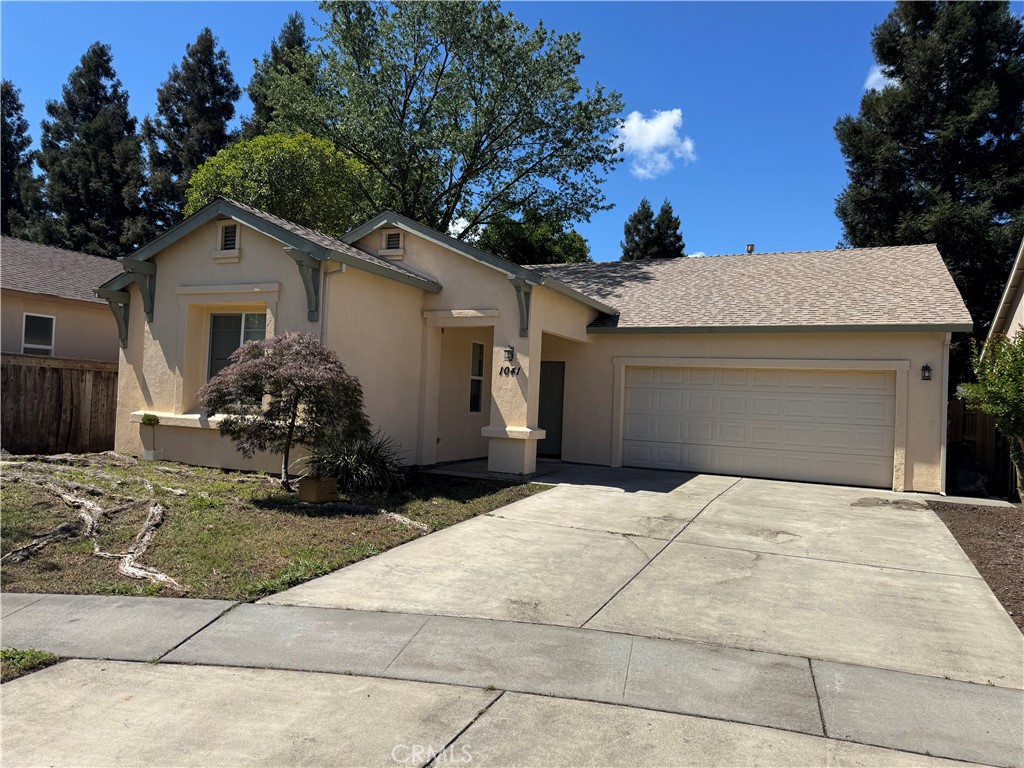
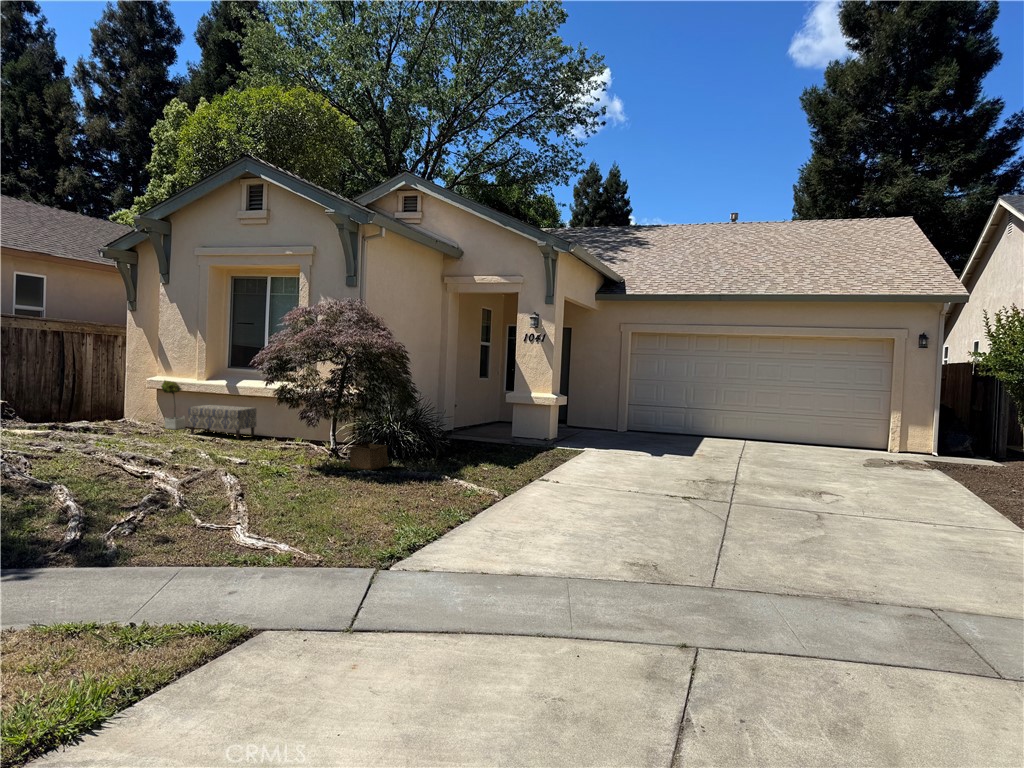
bench: none [161,437,226,471] -> present [188,405,256,439]

